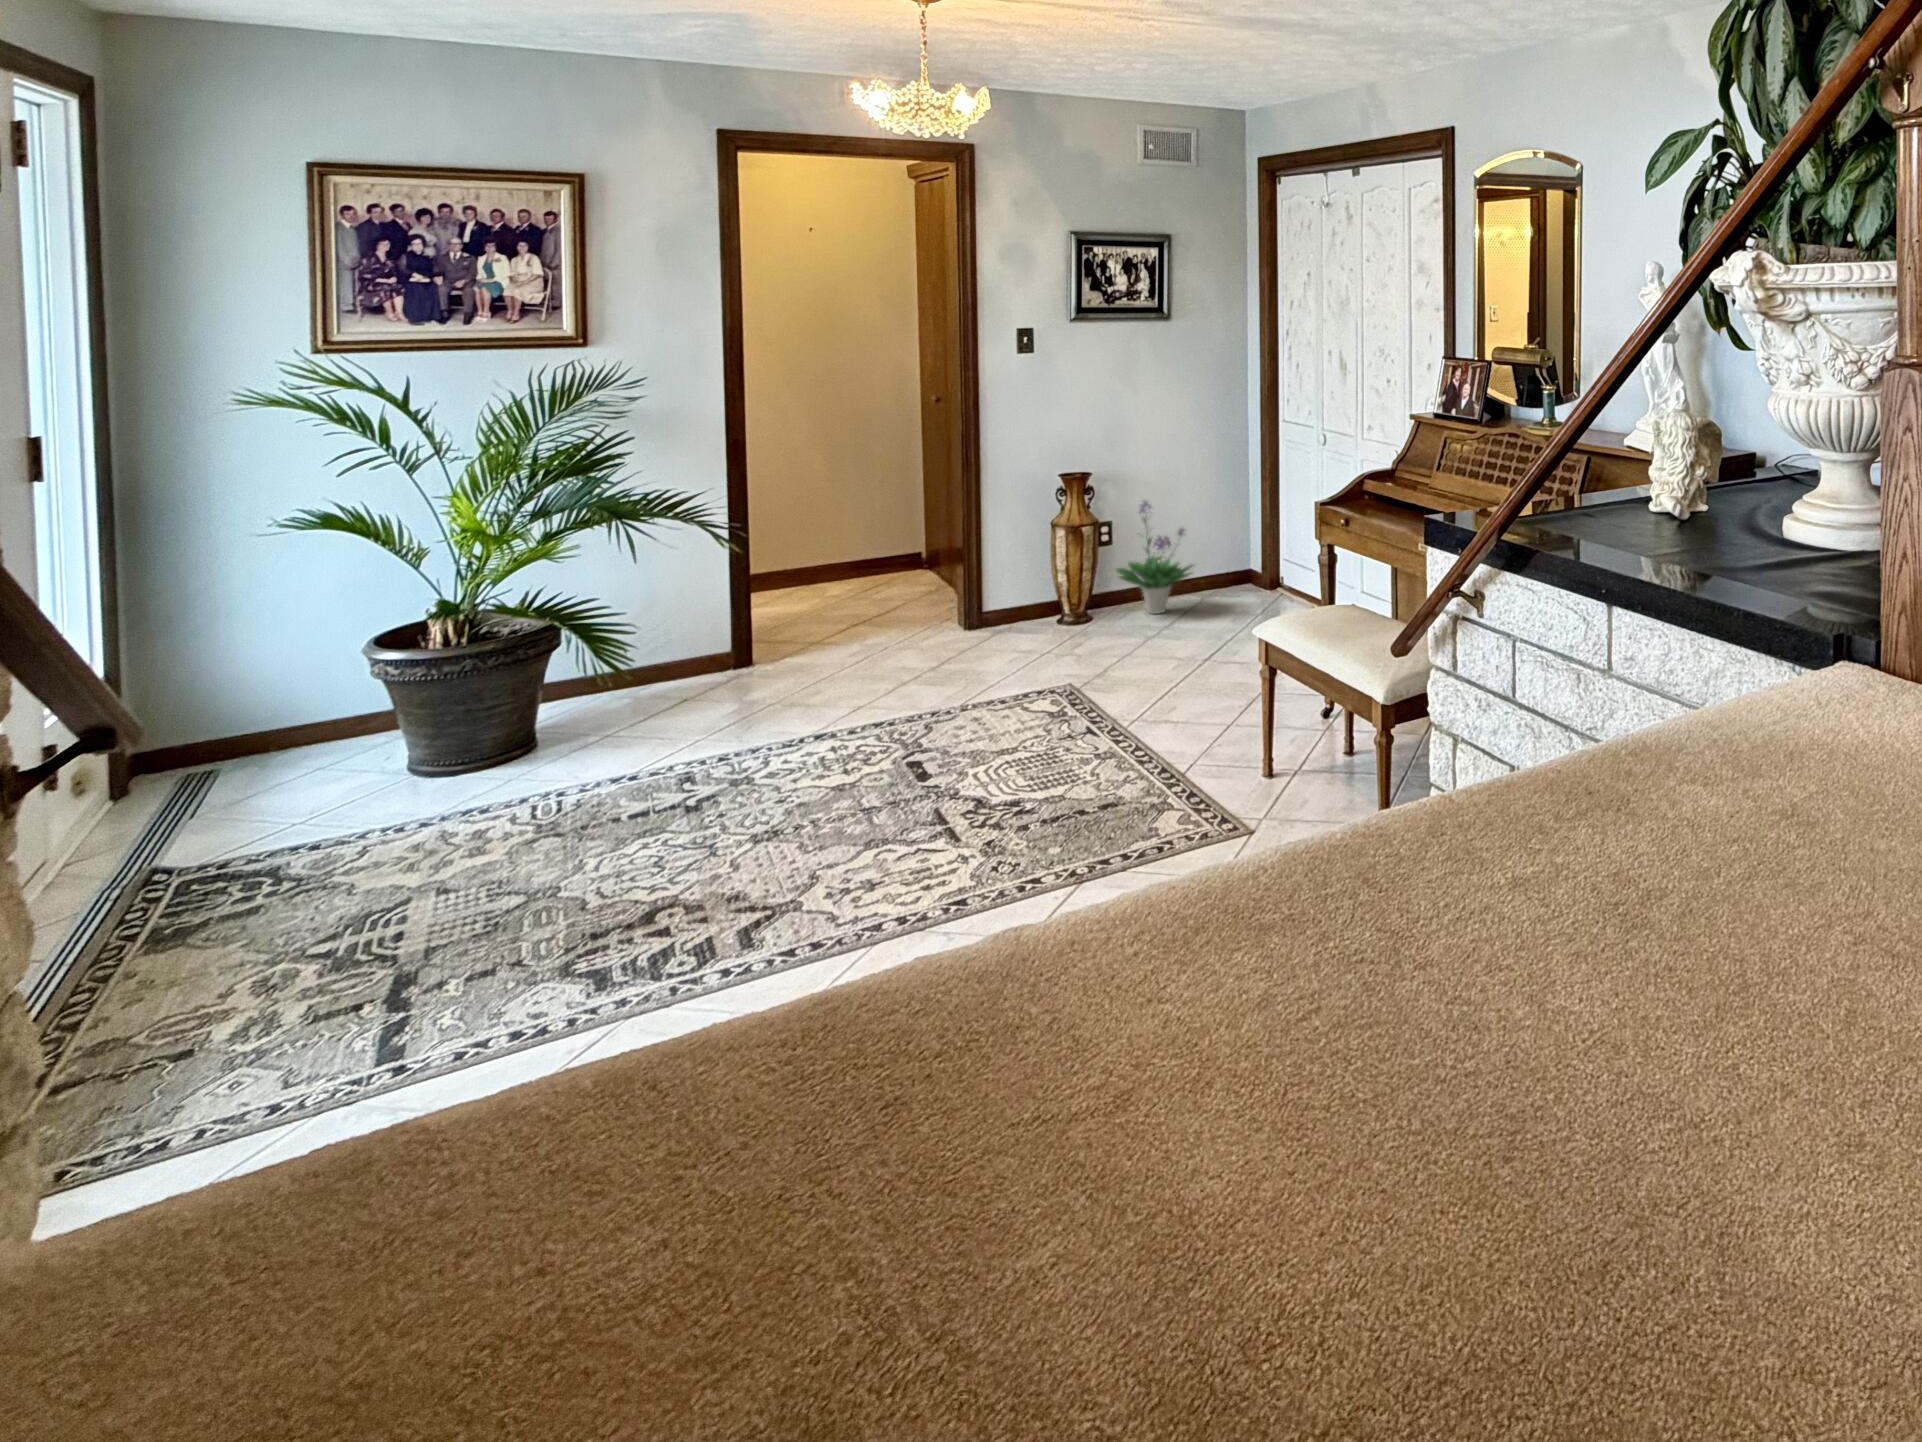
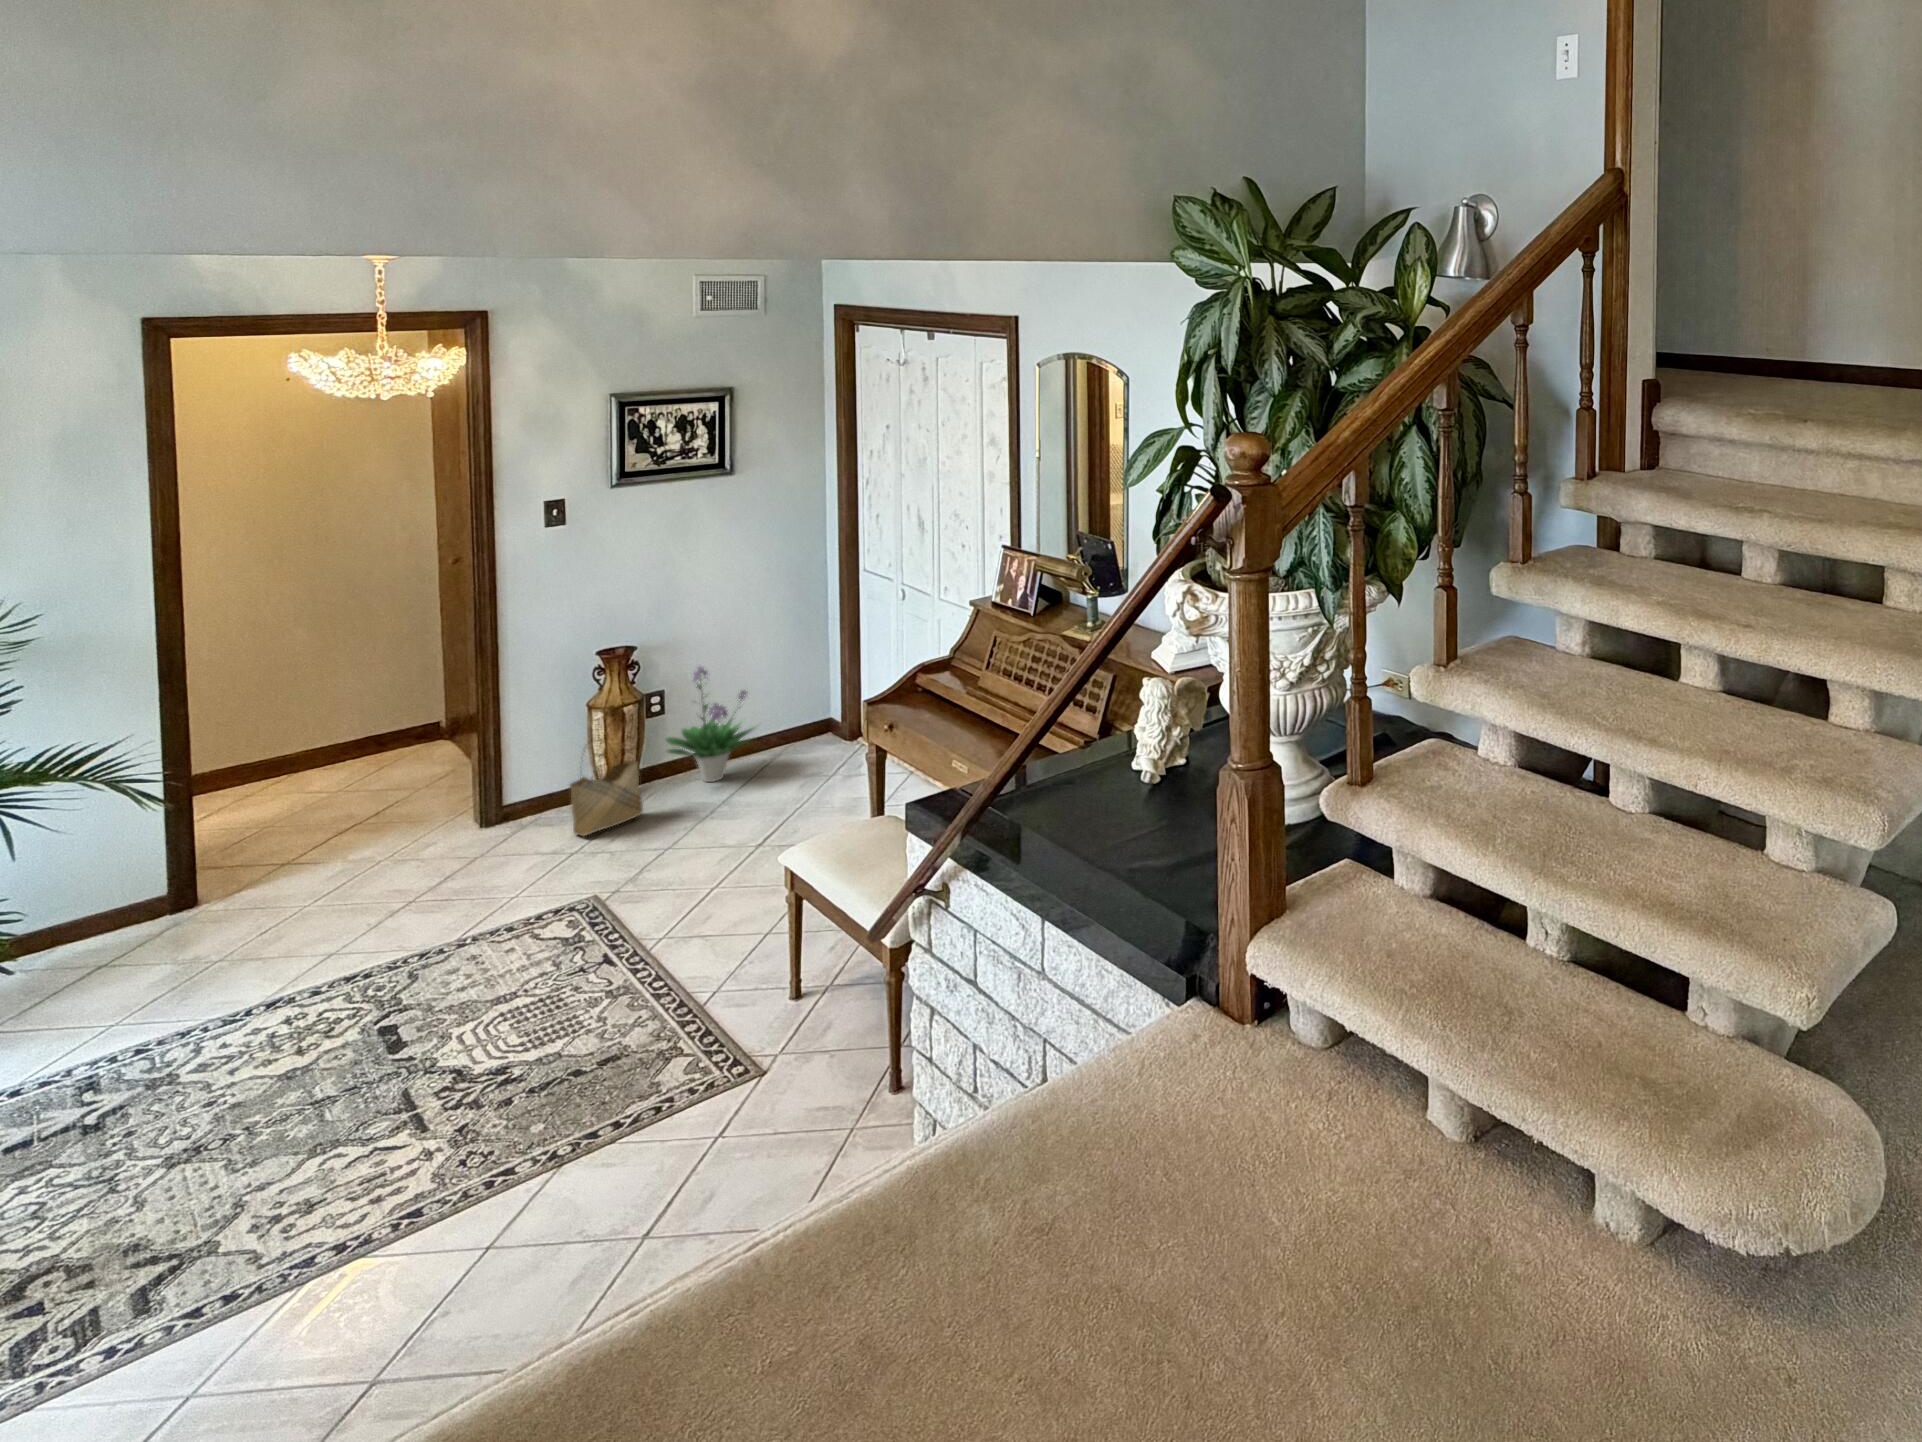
woven basket: none [1041,554,1101,643] -> present [570,740,643,837]

